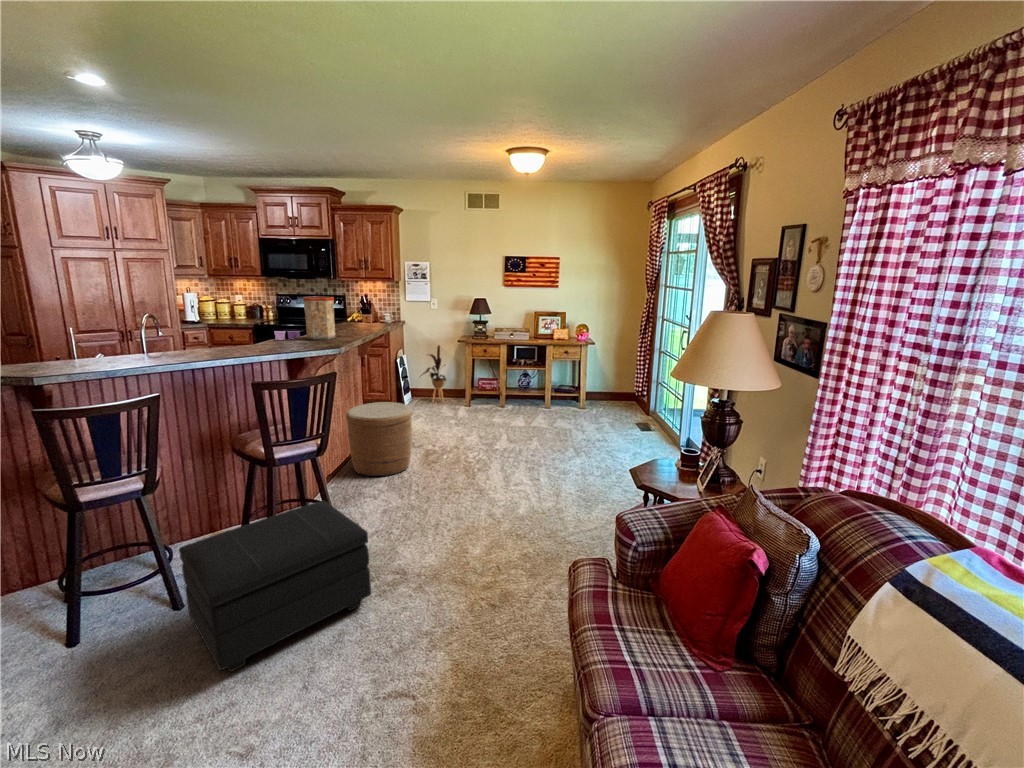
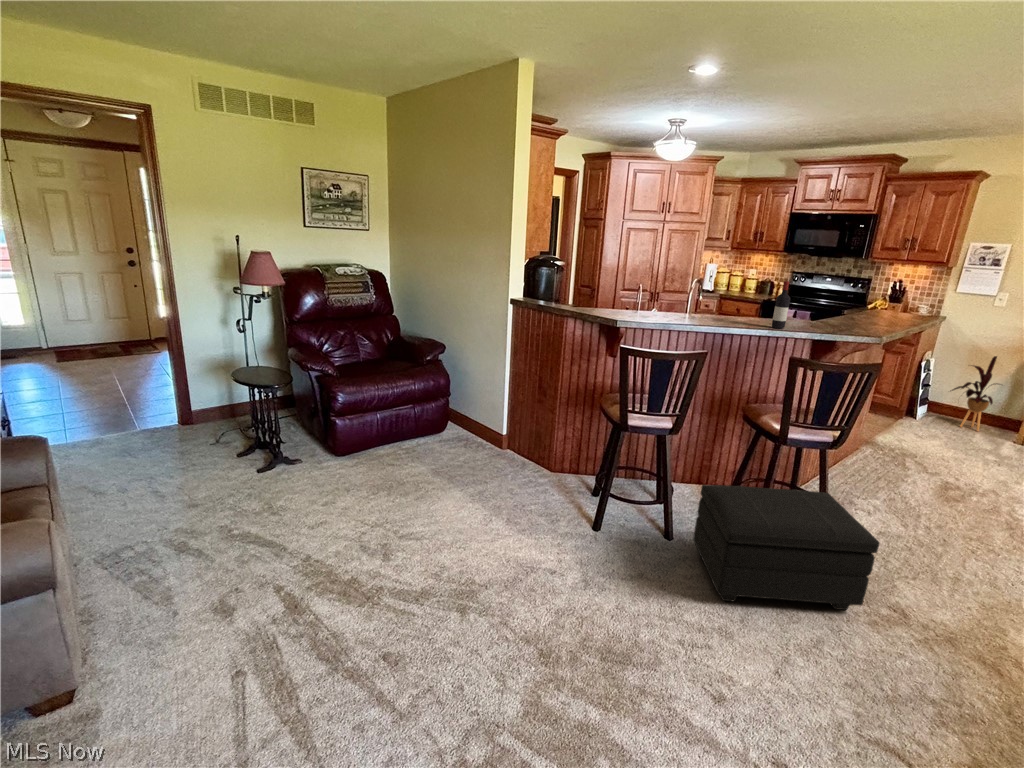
vase: present [303,296,335,340] -> none [834,282,880,331]
wine bottle: none [237,300,254,349] -> present [772,281,790,329]
basket: present [346,402,412,476] -> none [844,408,943,497]

